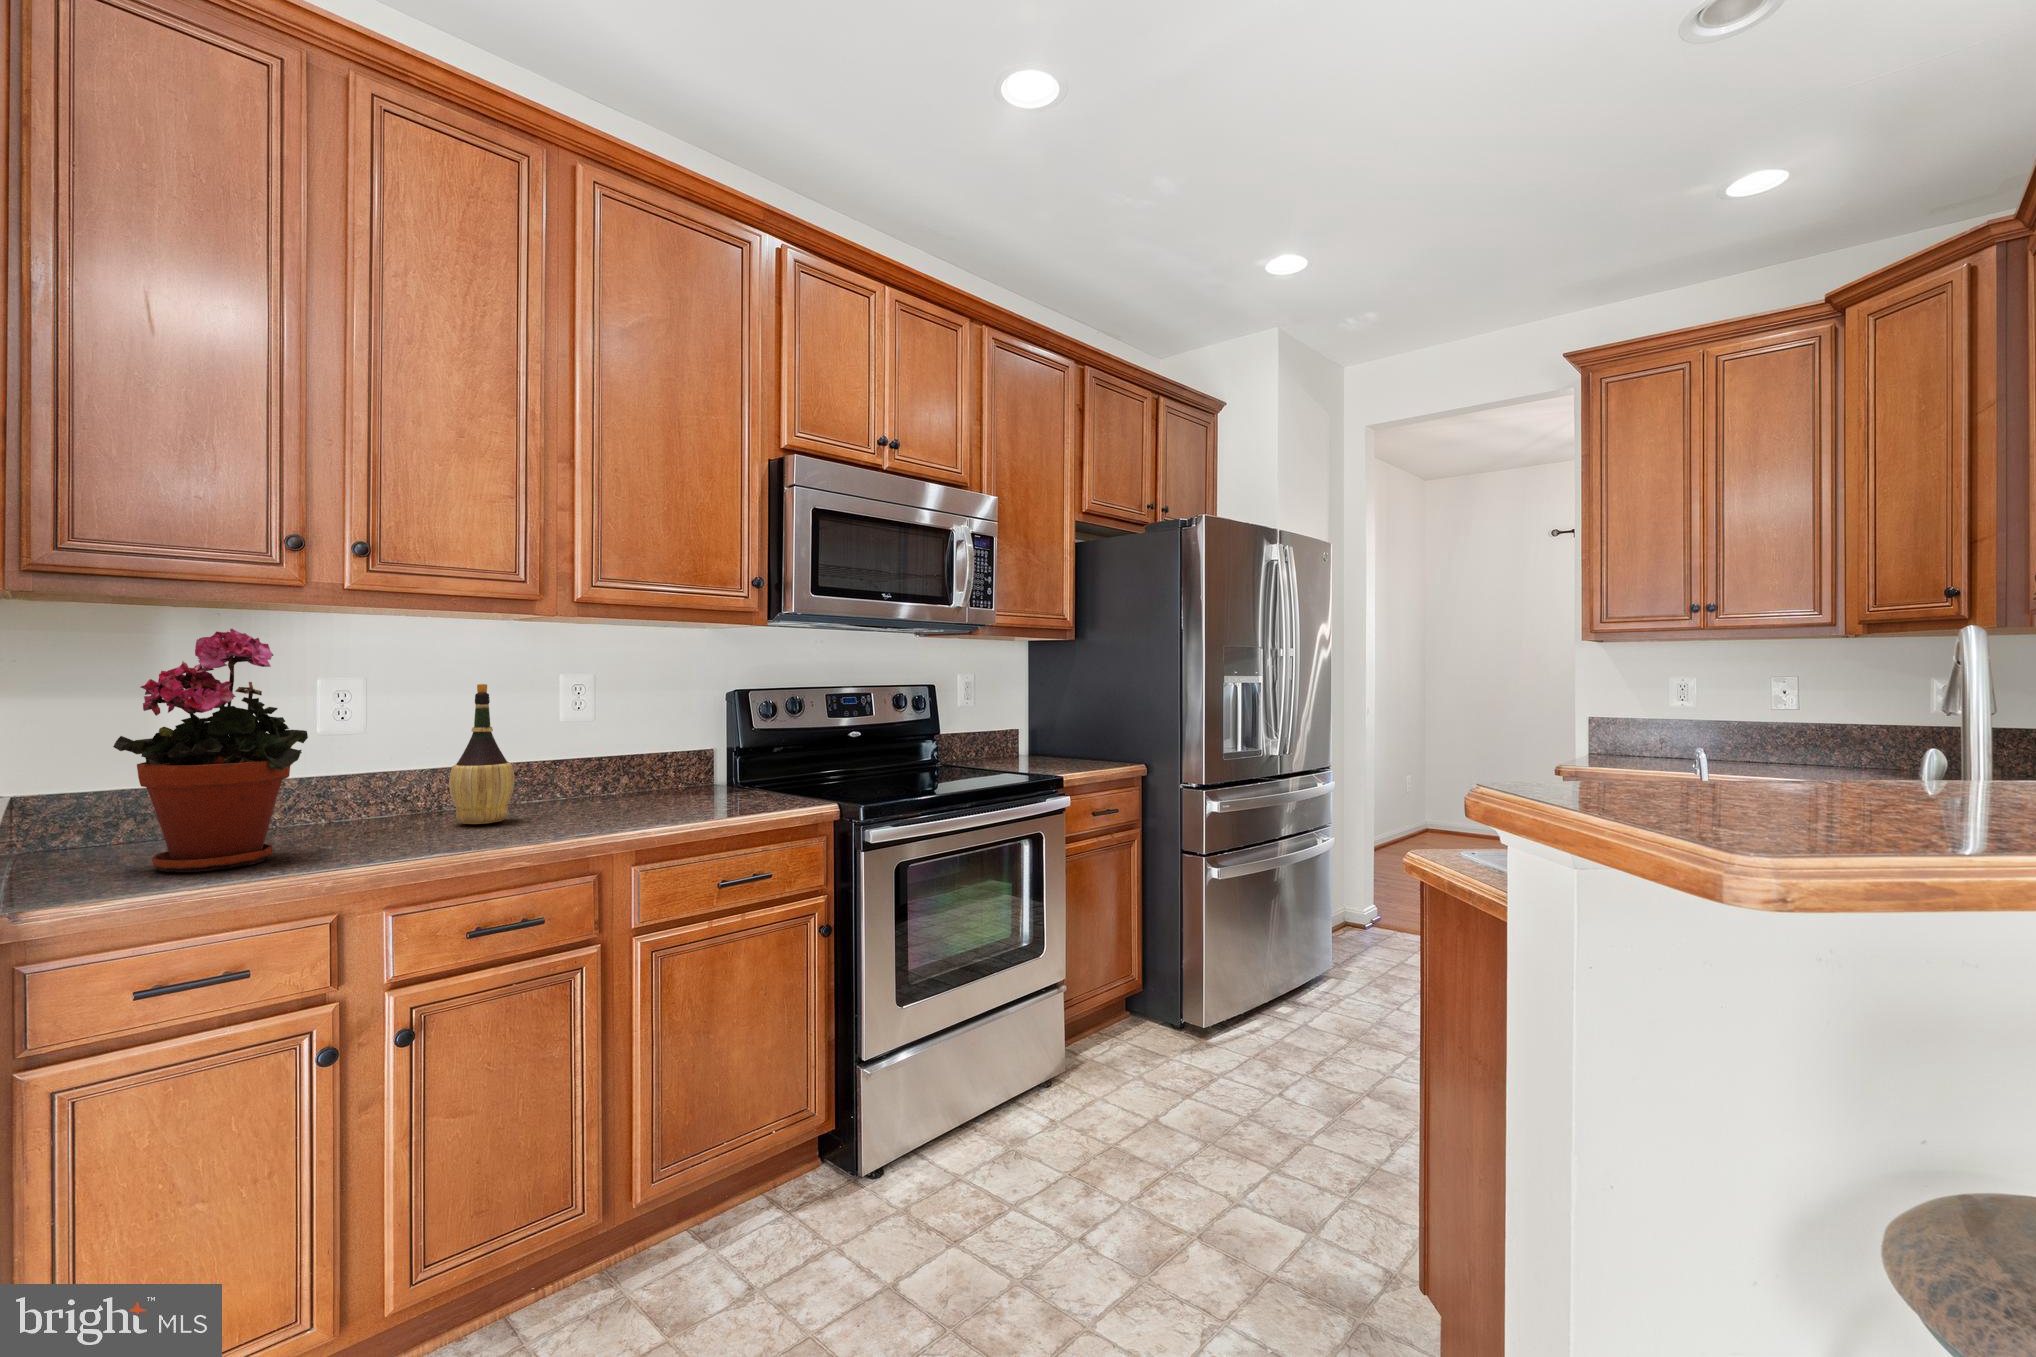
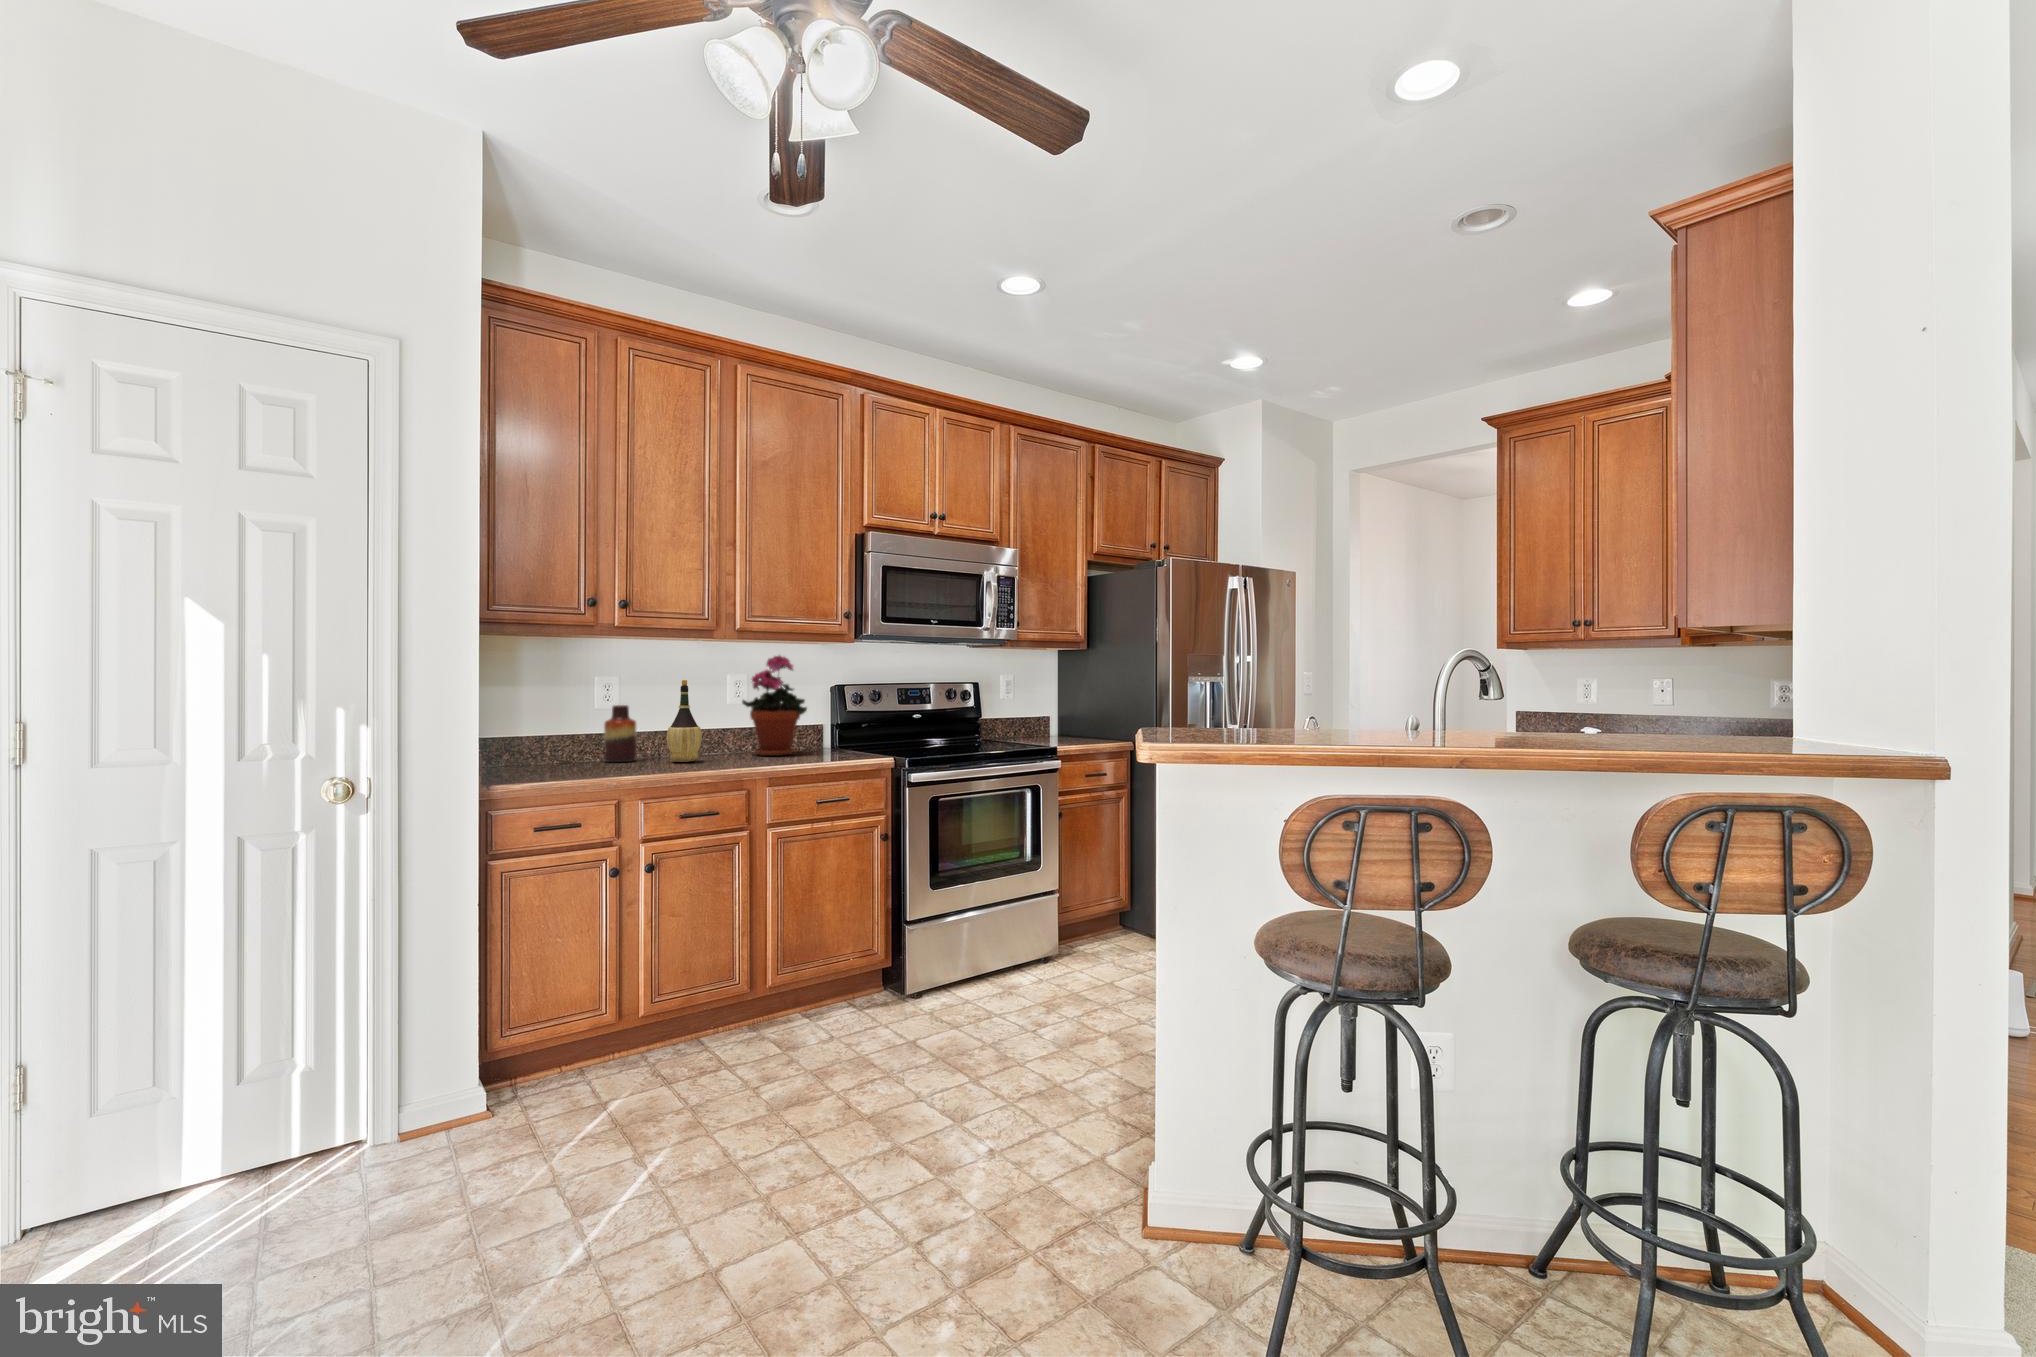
potted plant: present [113,629,308,872] -> present [742,655,807,756]
vase: none [331,728,394,829] -> present [604,705,637,762]

